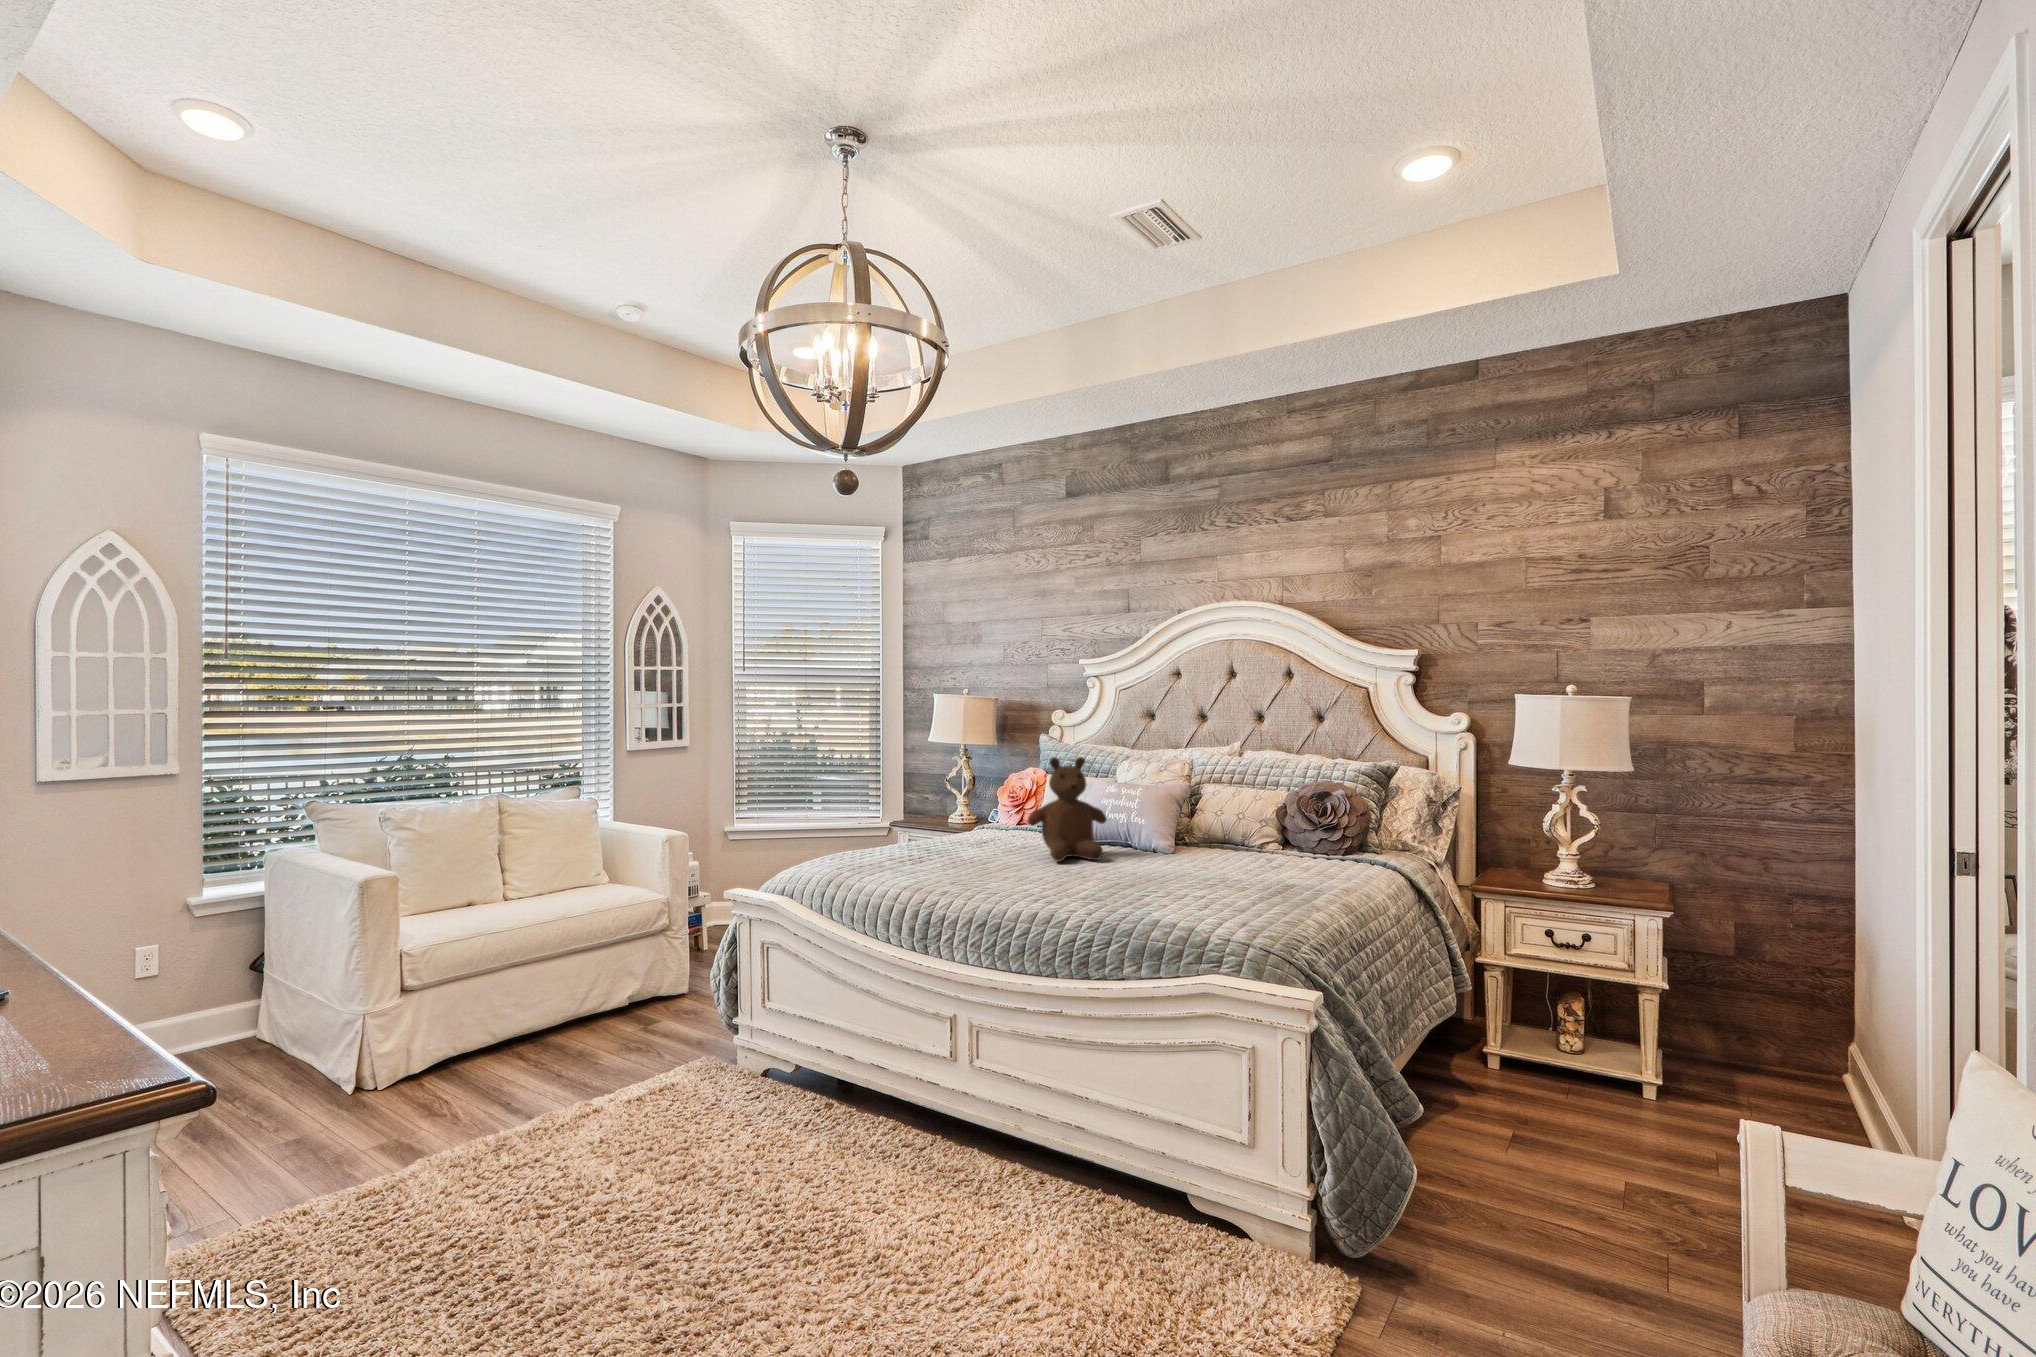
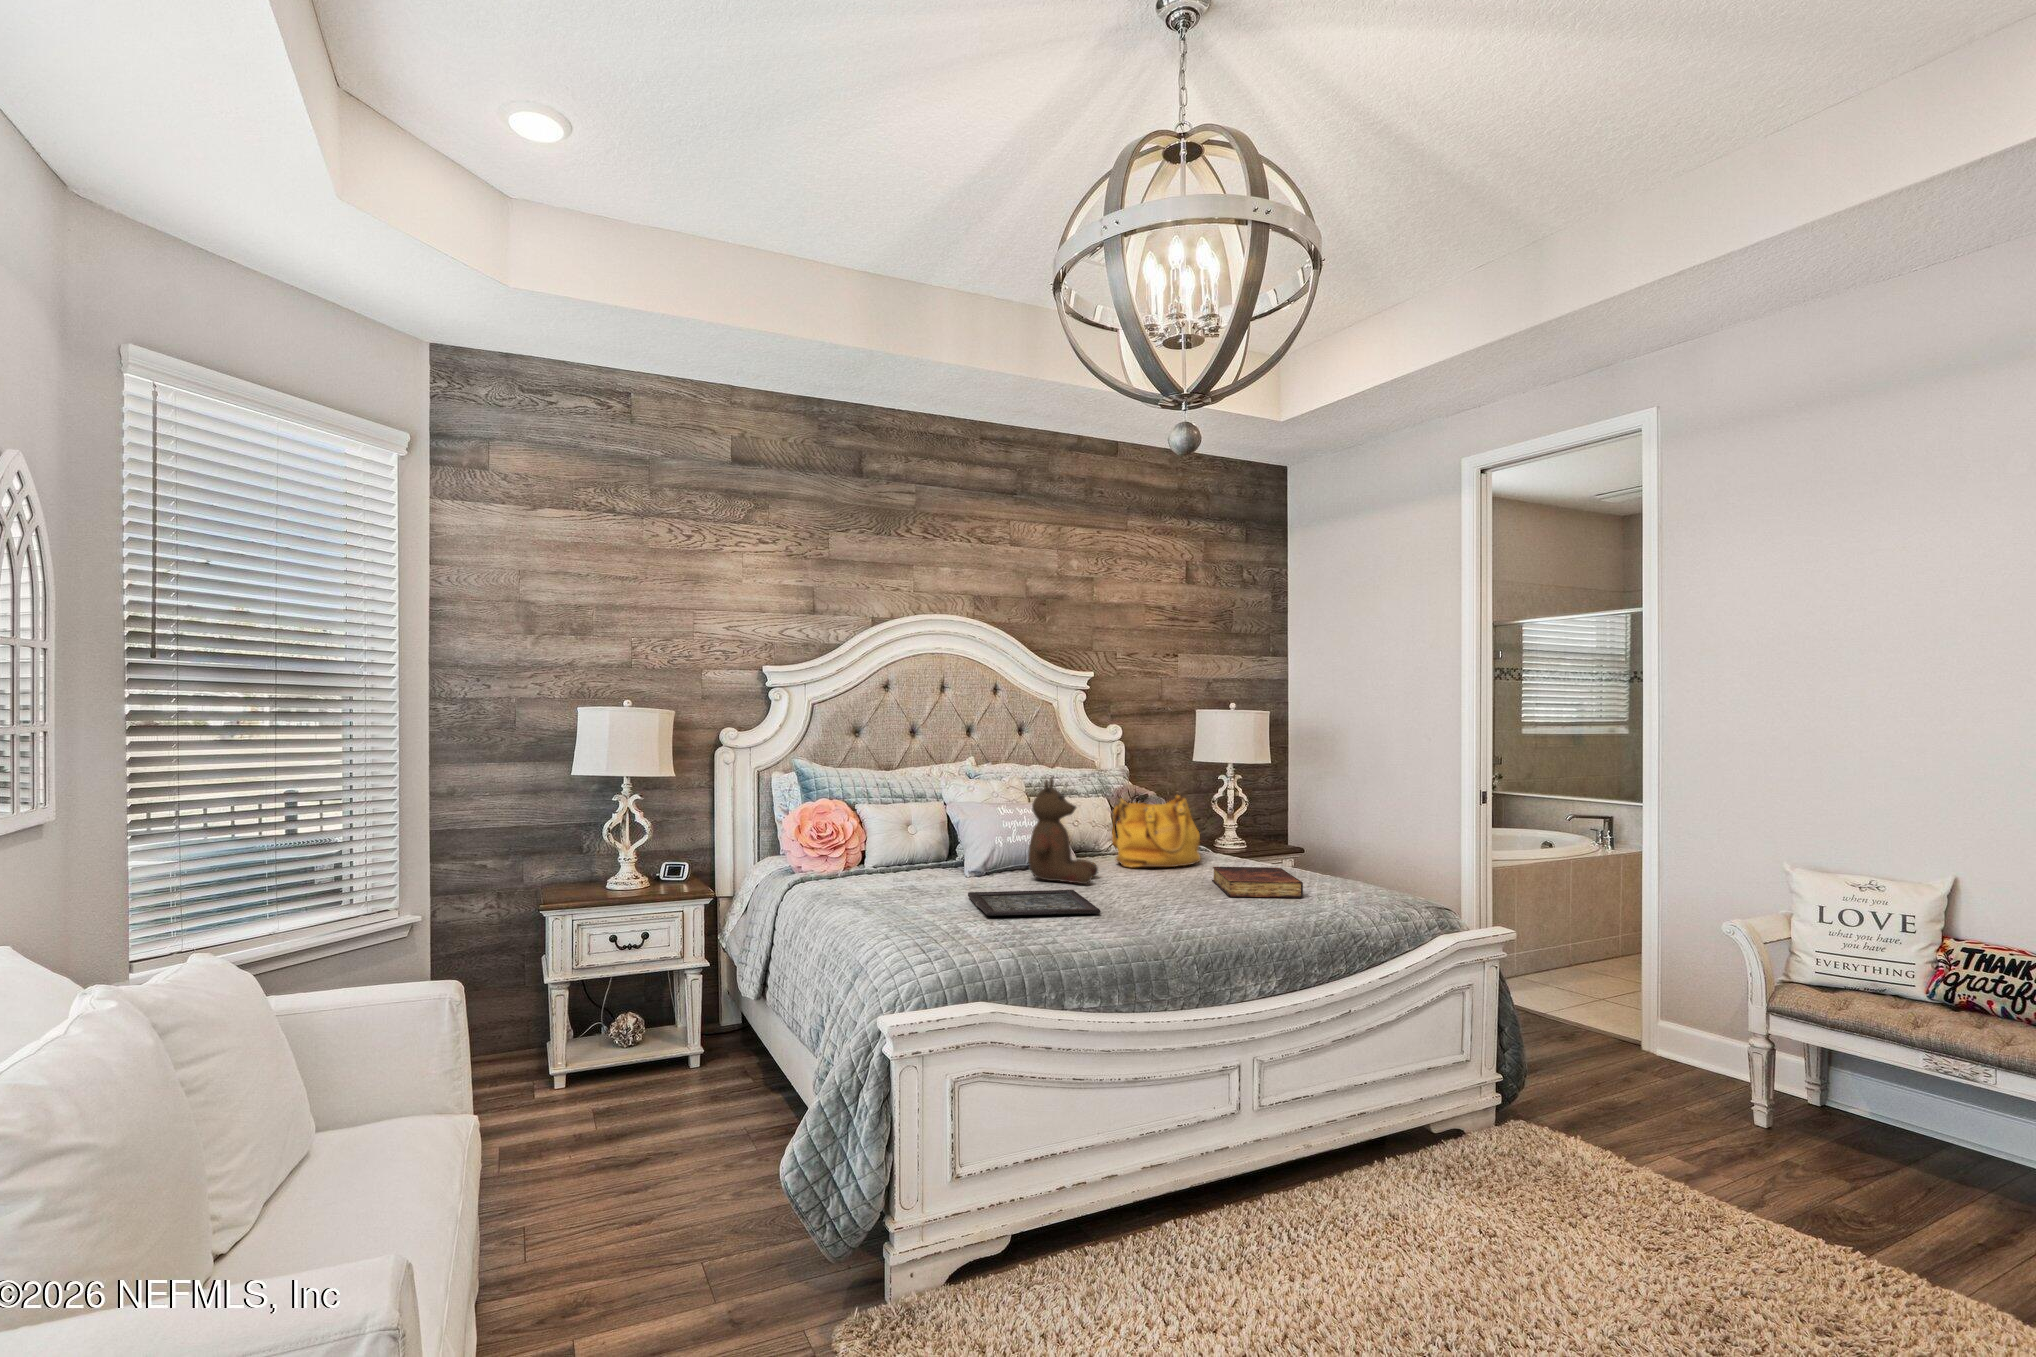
handbag: none [1168,786,1270,873] -> present [1112,794,1200,867]
tray: none [876,847,1004,875] -> present [968,890,1101,916]
book: none [1074,868,1206,909] -> present [1212,867,1303,898]

